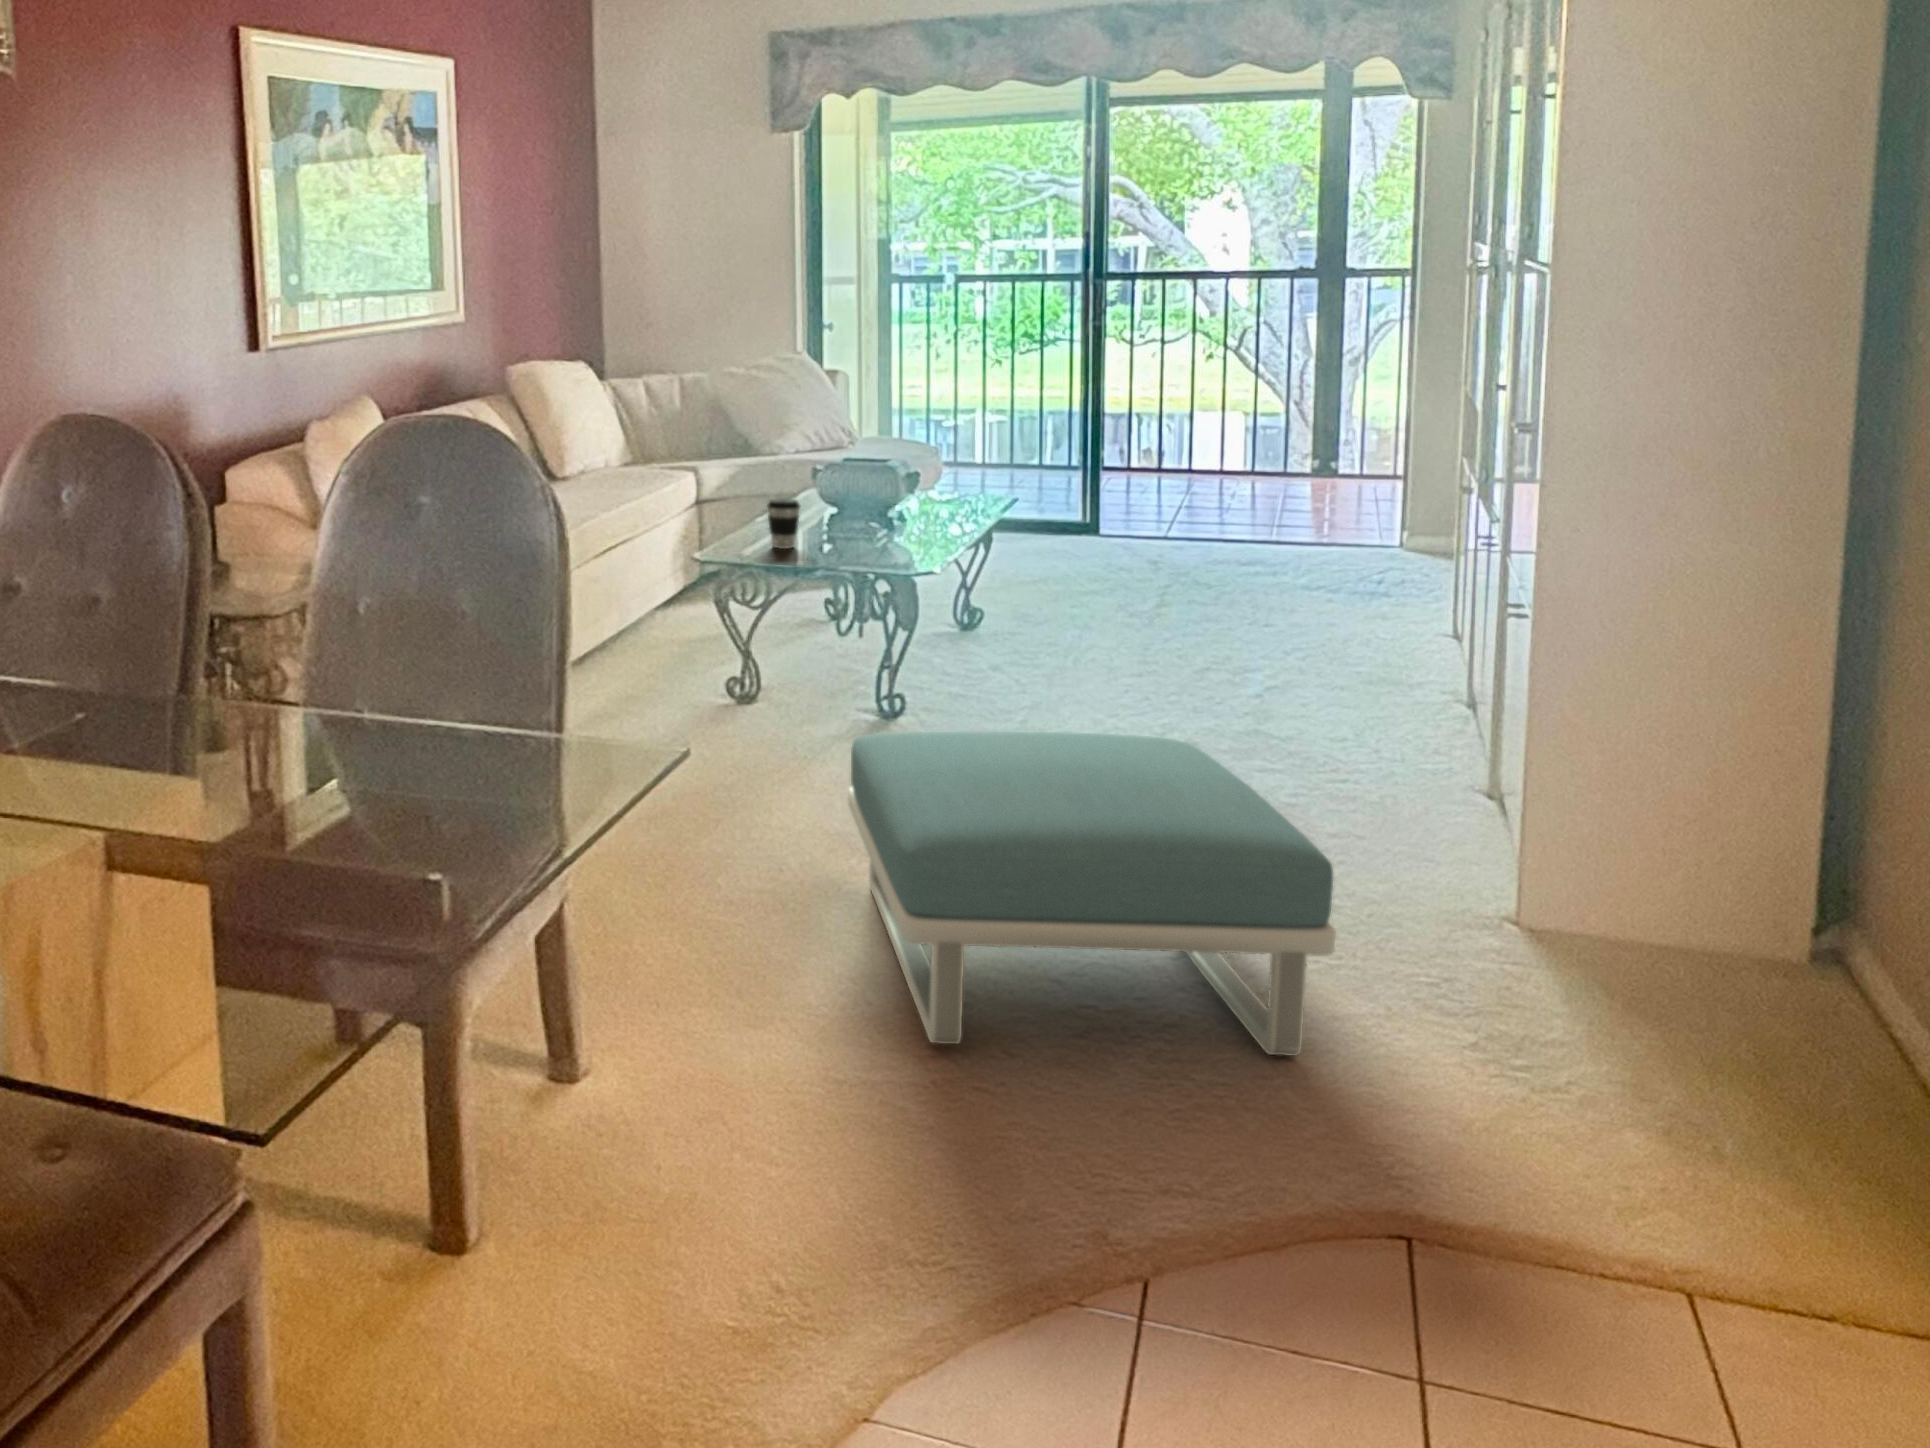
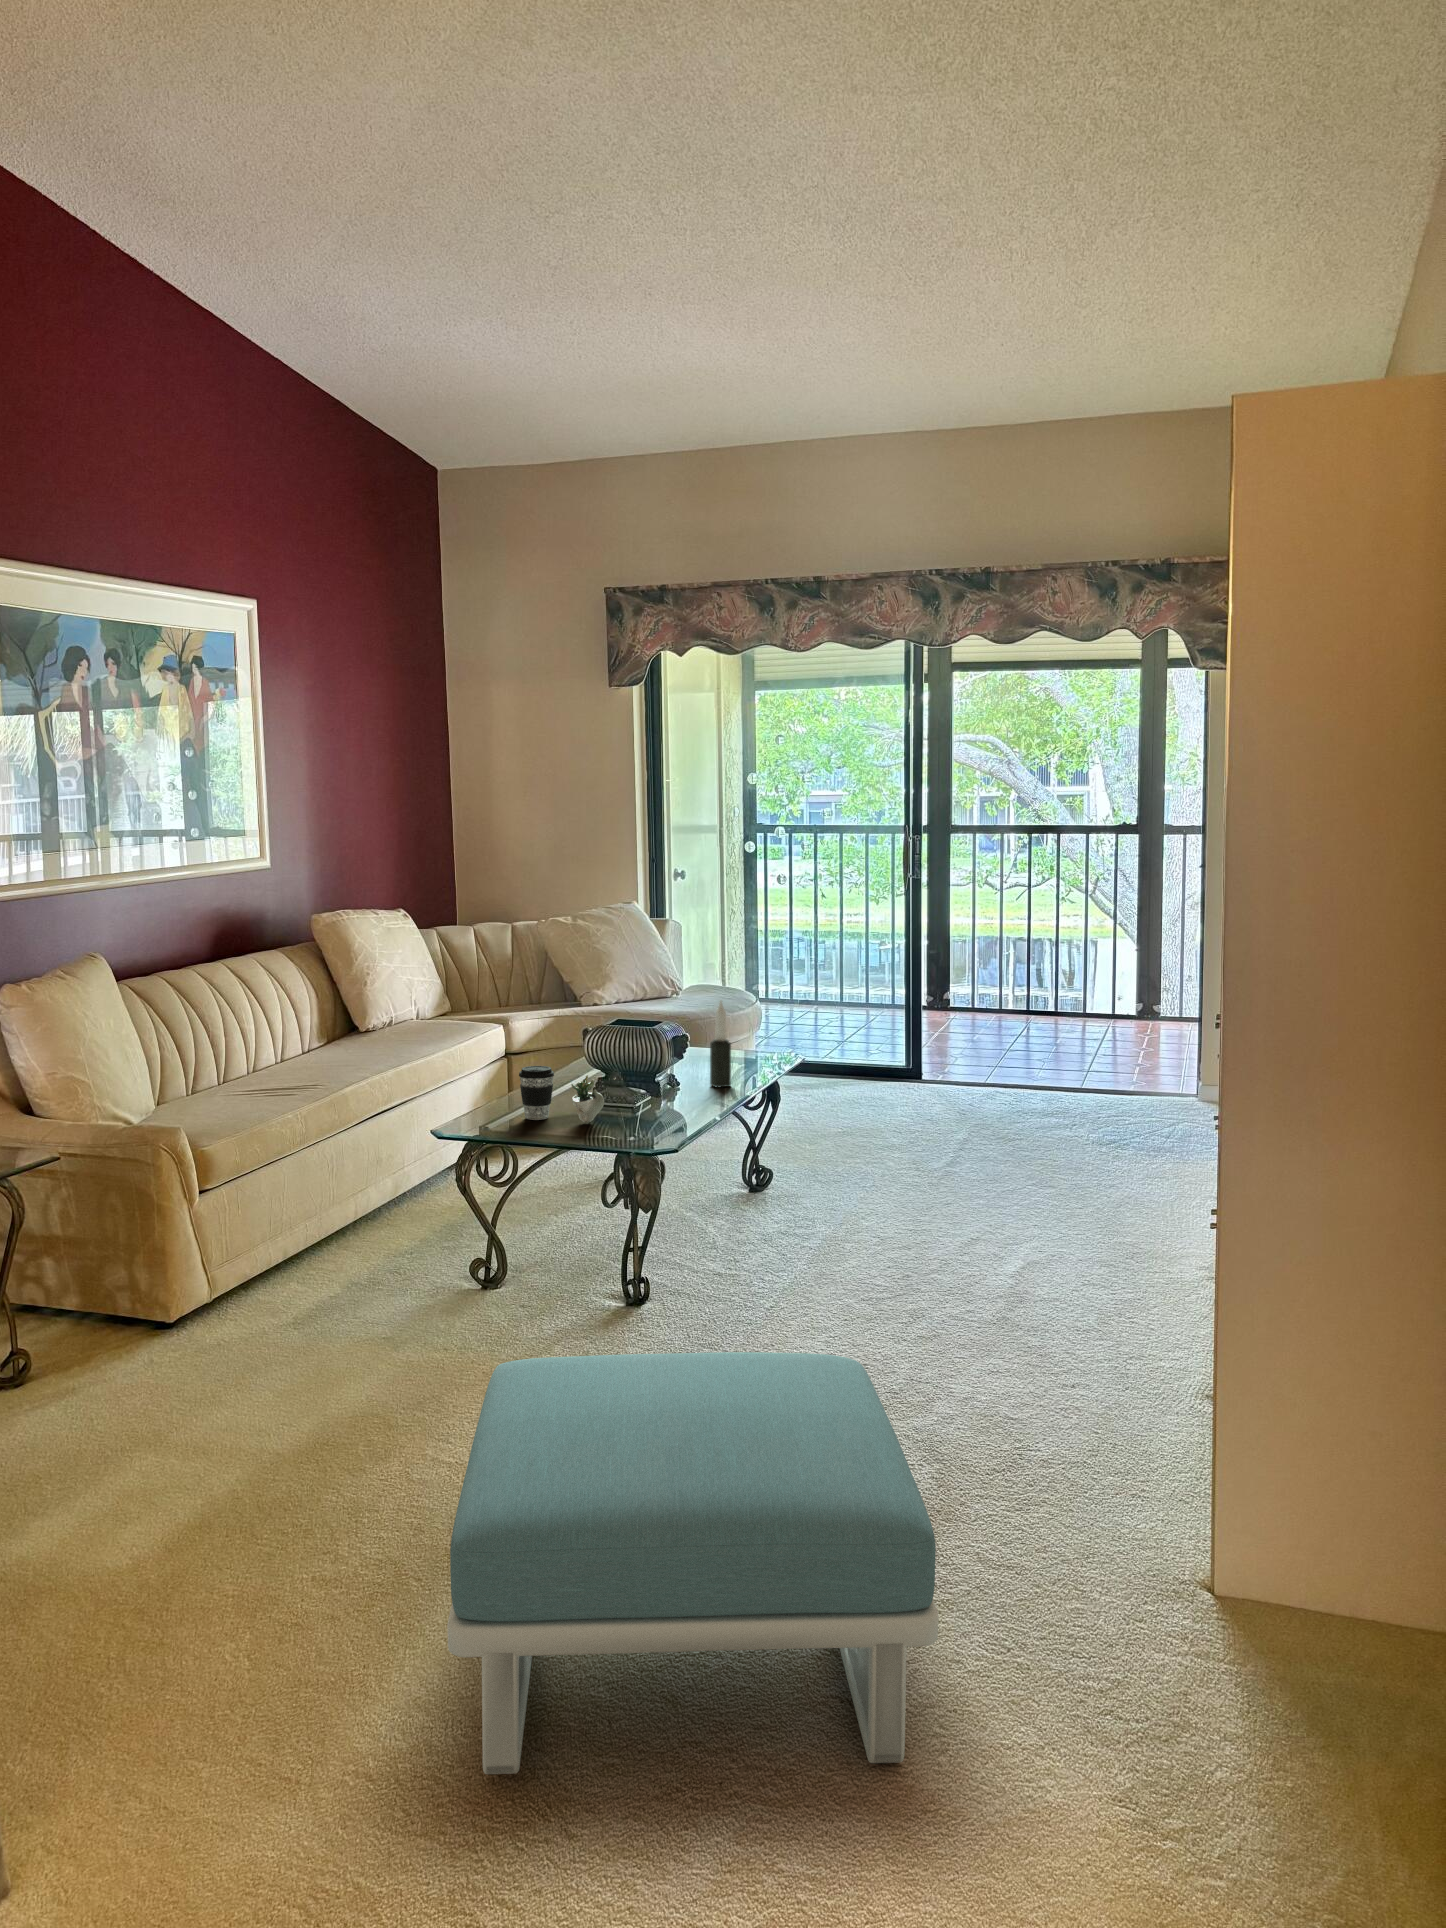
candle: none [934,438,957,524] -> present [710,1001,731,1088]
succulent plant: none [822,506,871,551] -> present [571,1075,616,1123]

